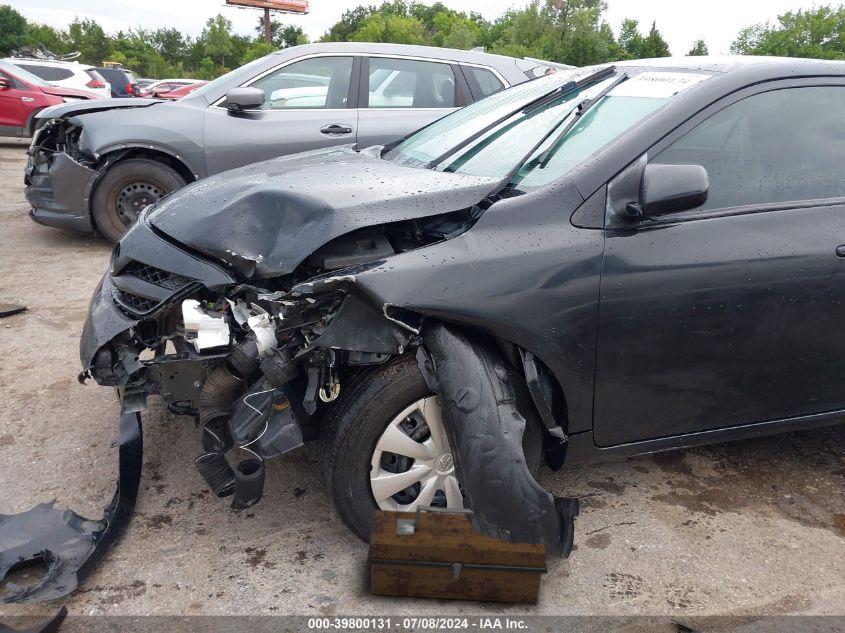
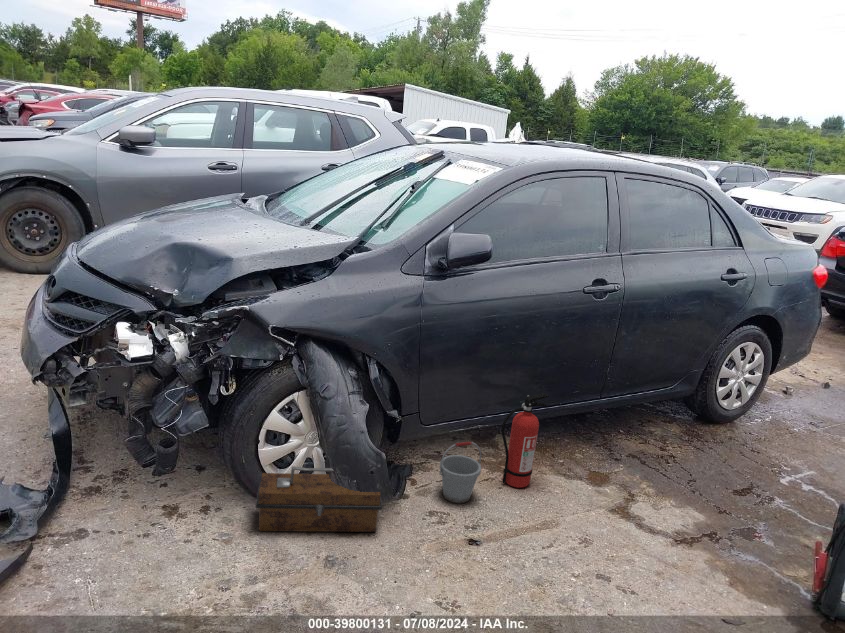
fire extinguisher: none [711,401,786,535] -> present [502,393,549,488]
bucket: none [623,471,686,558] -> present [440,442,481,503]

